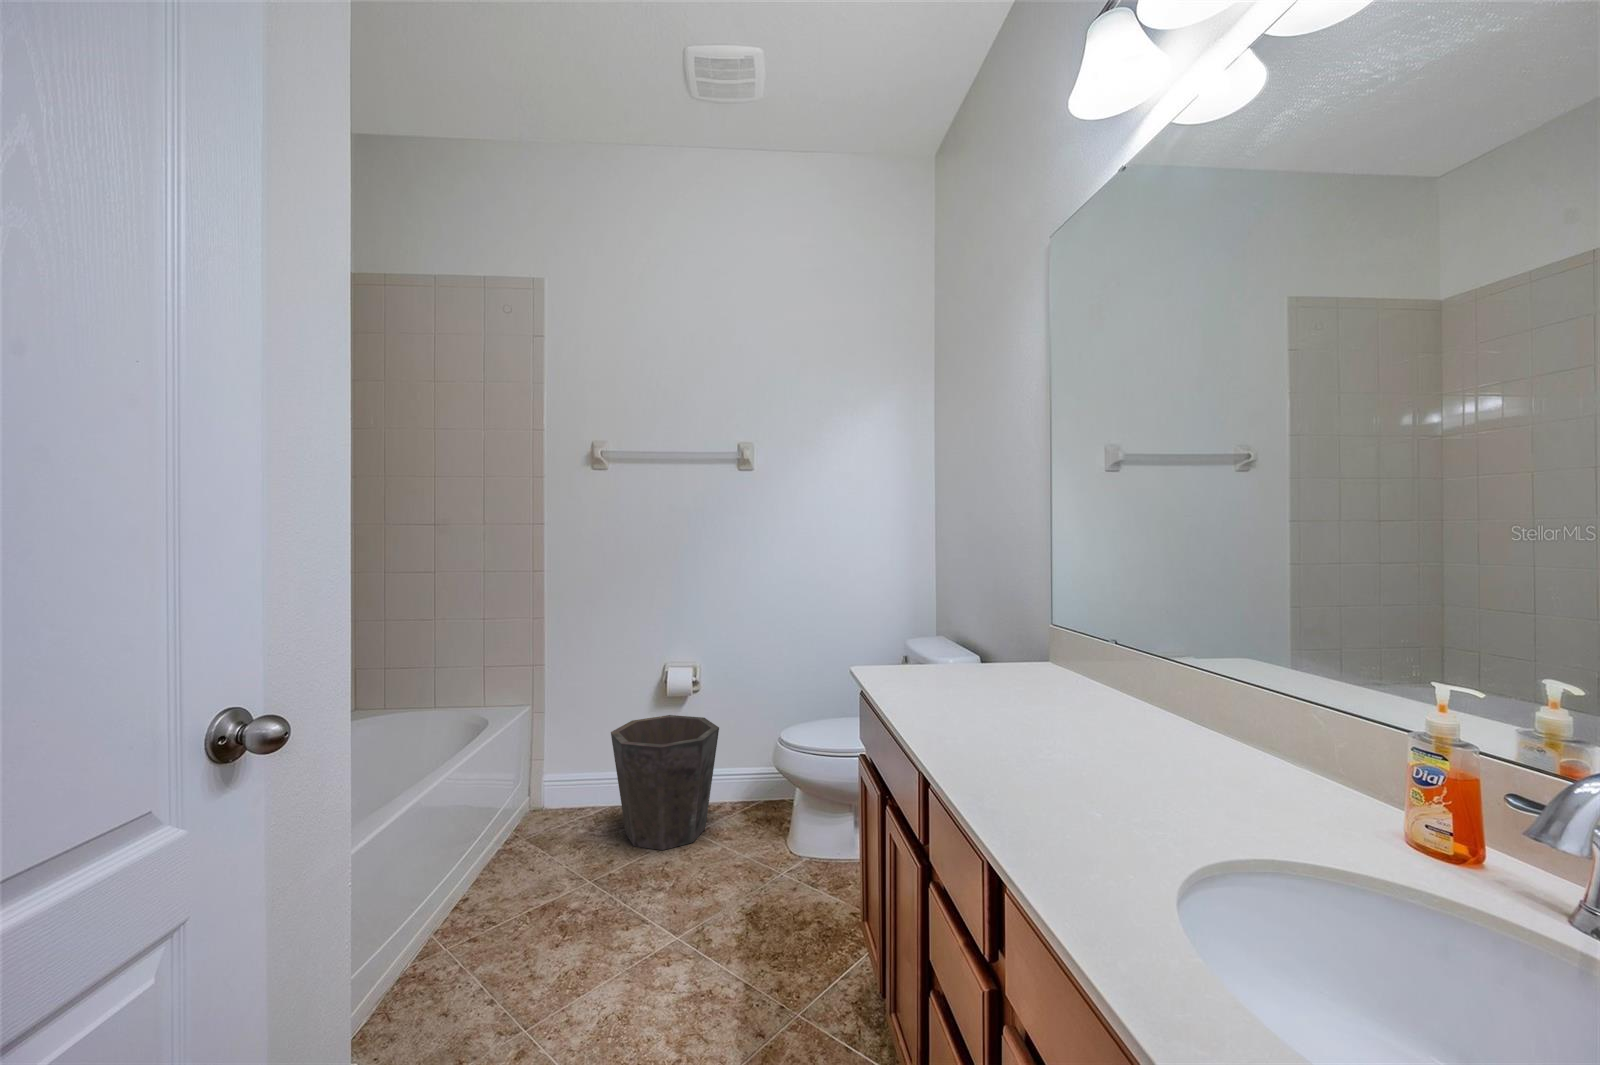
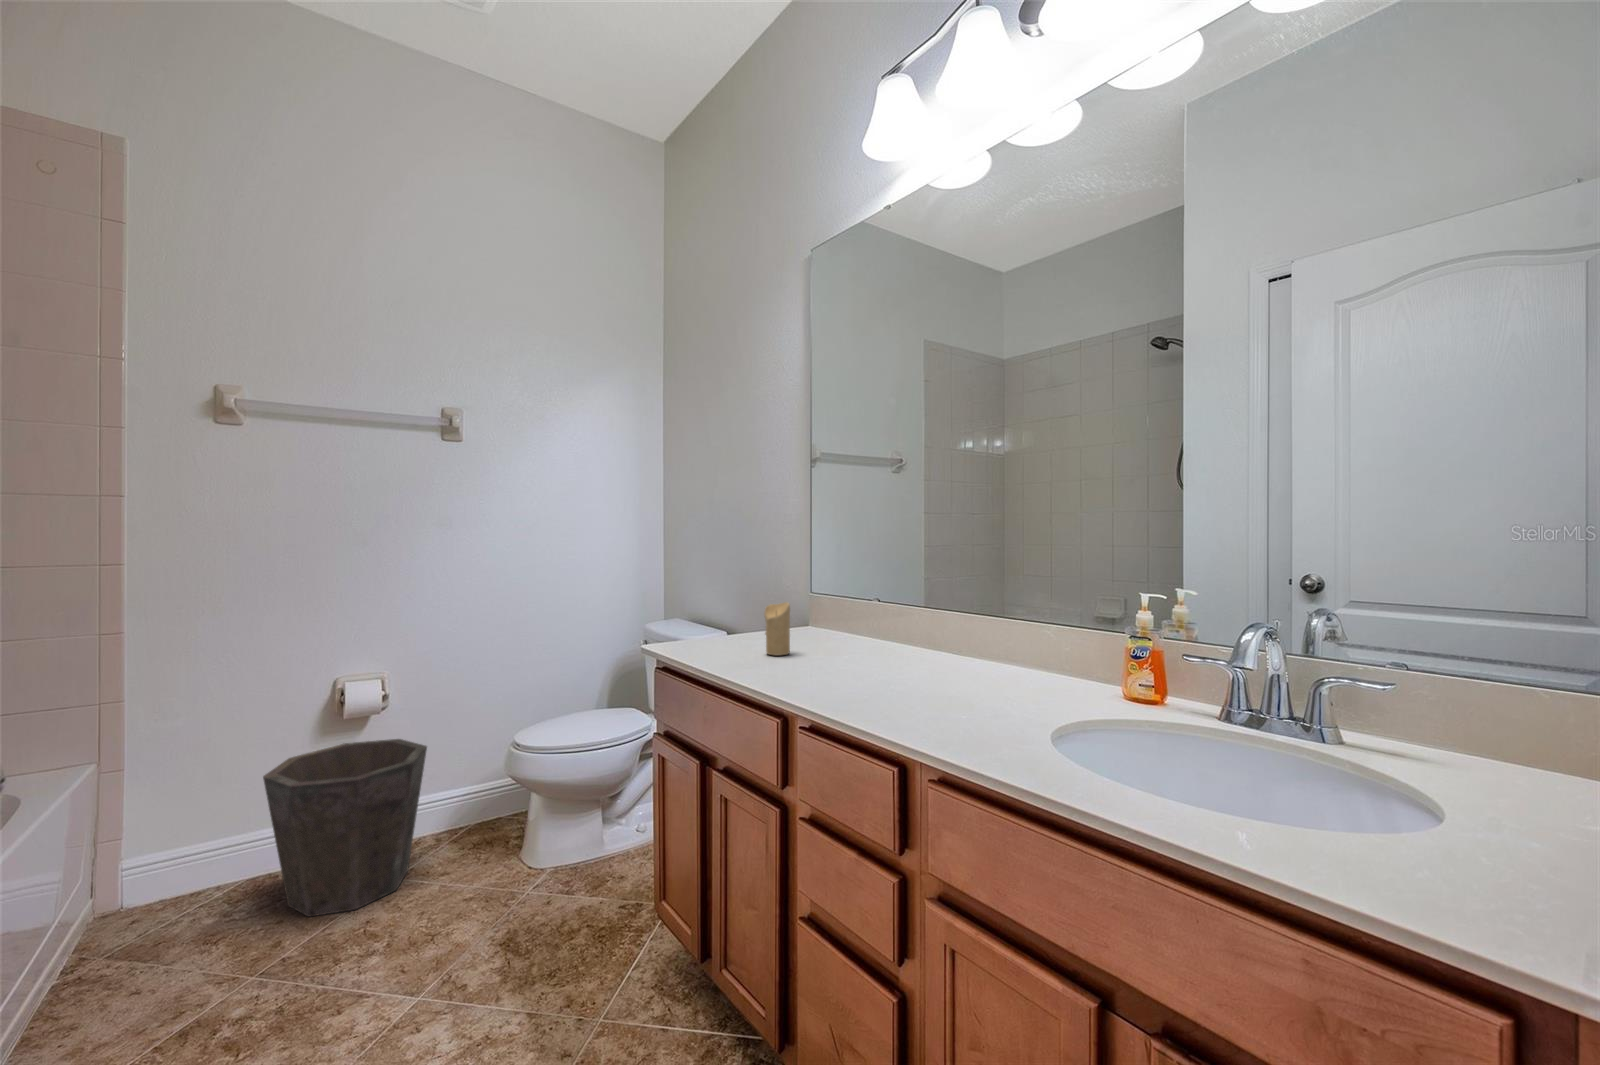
candle: none [963,636,992,694] -> present [764,602,790,655]

